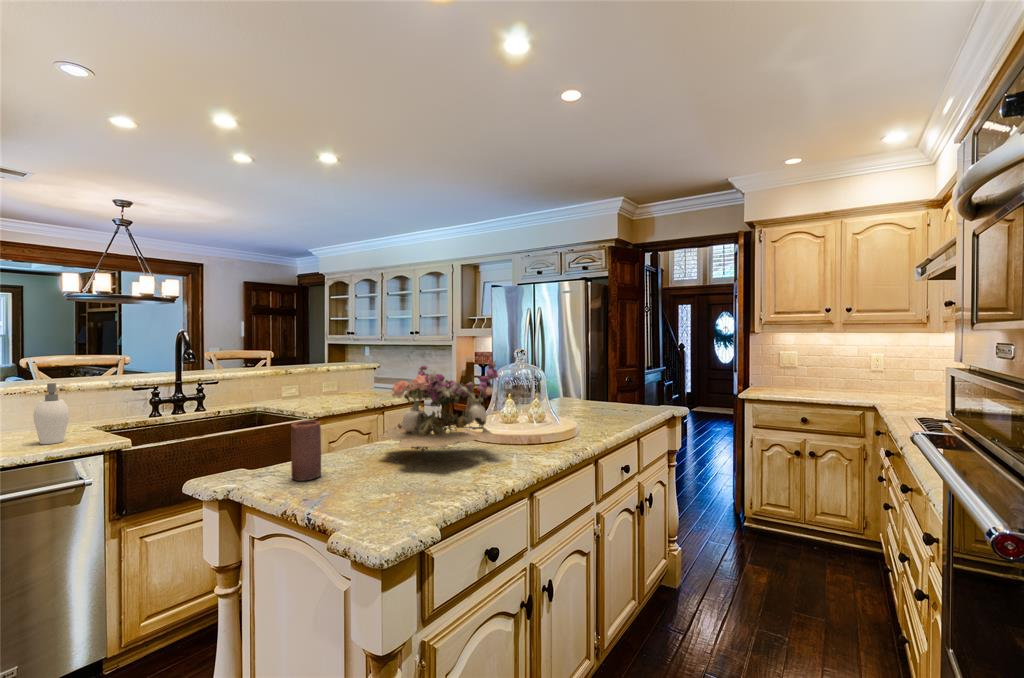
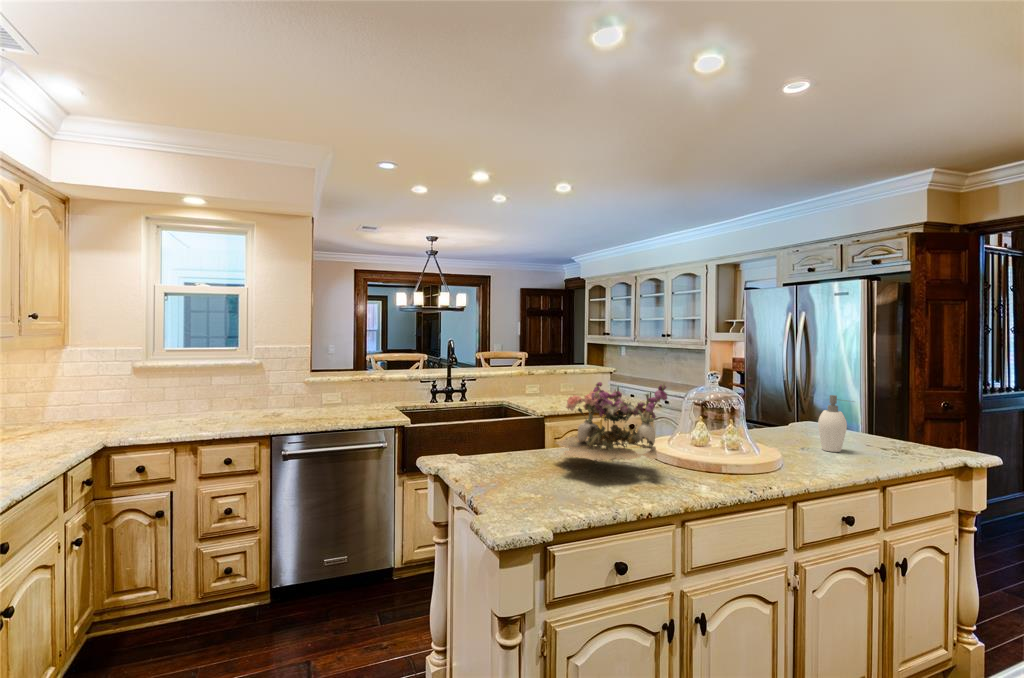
soap dispenser: present [33,383,69,444] -> present [818,395,847,452]
candle: present [291,421,321,481] -> none [481,422,504,470]

